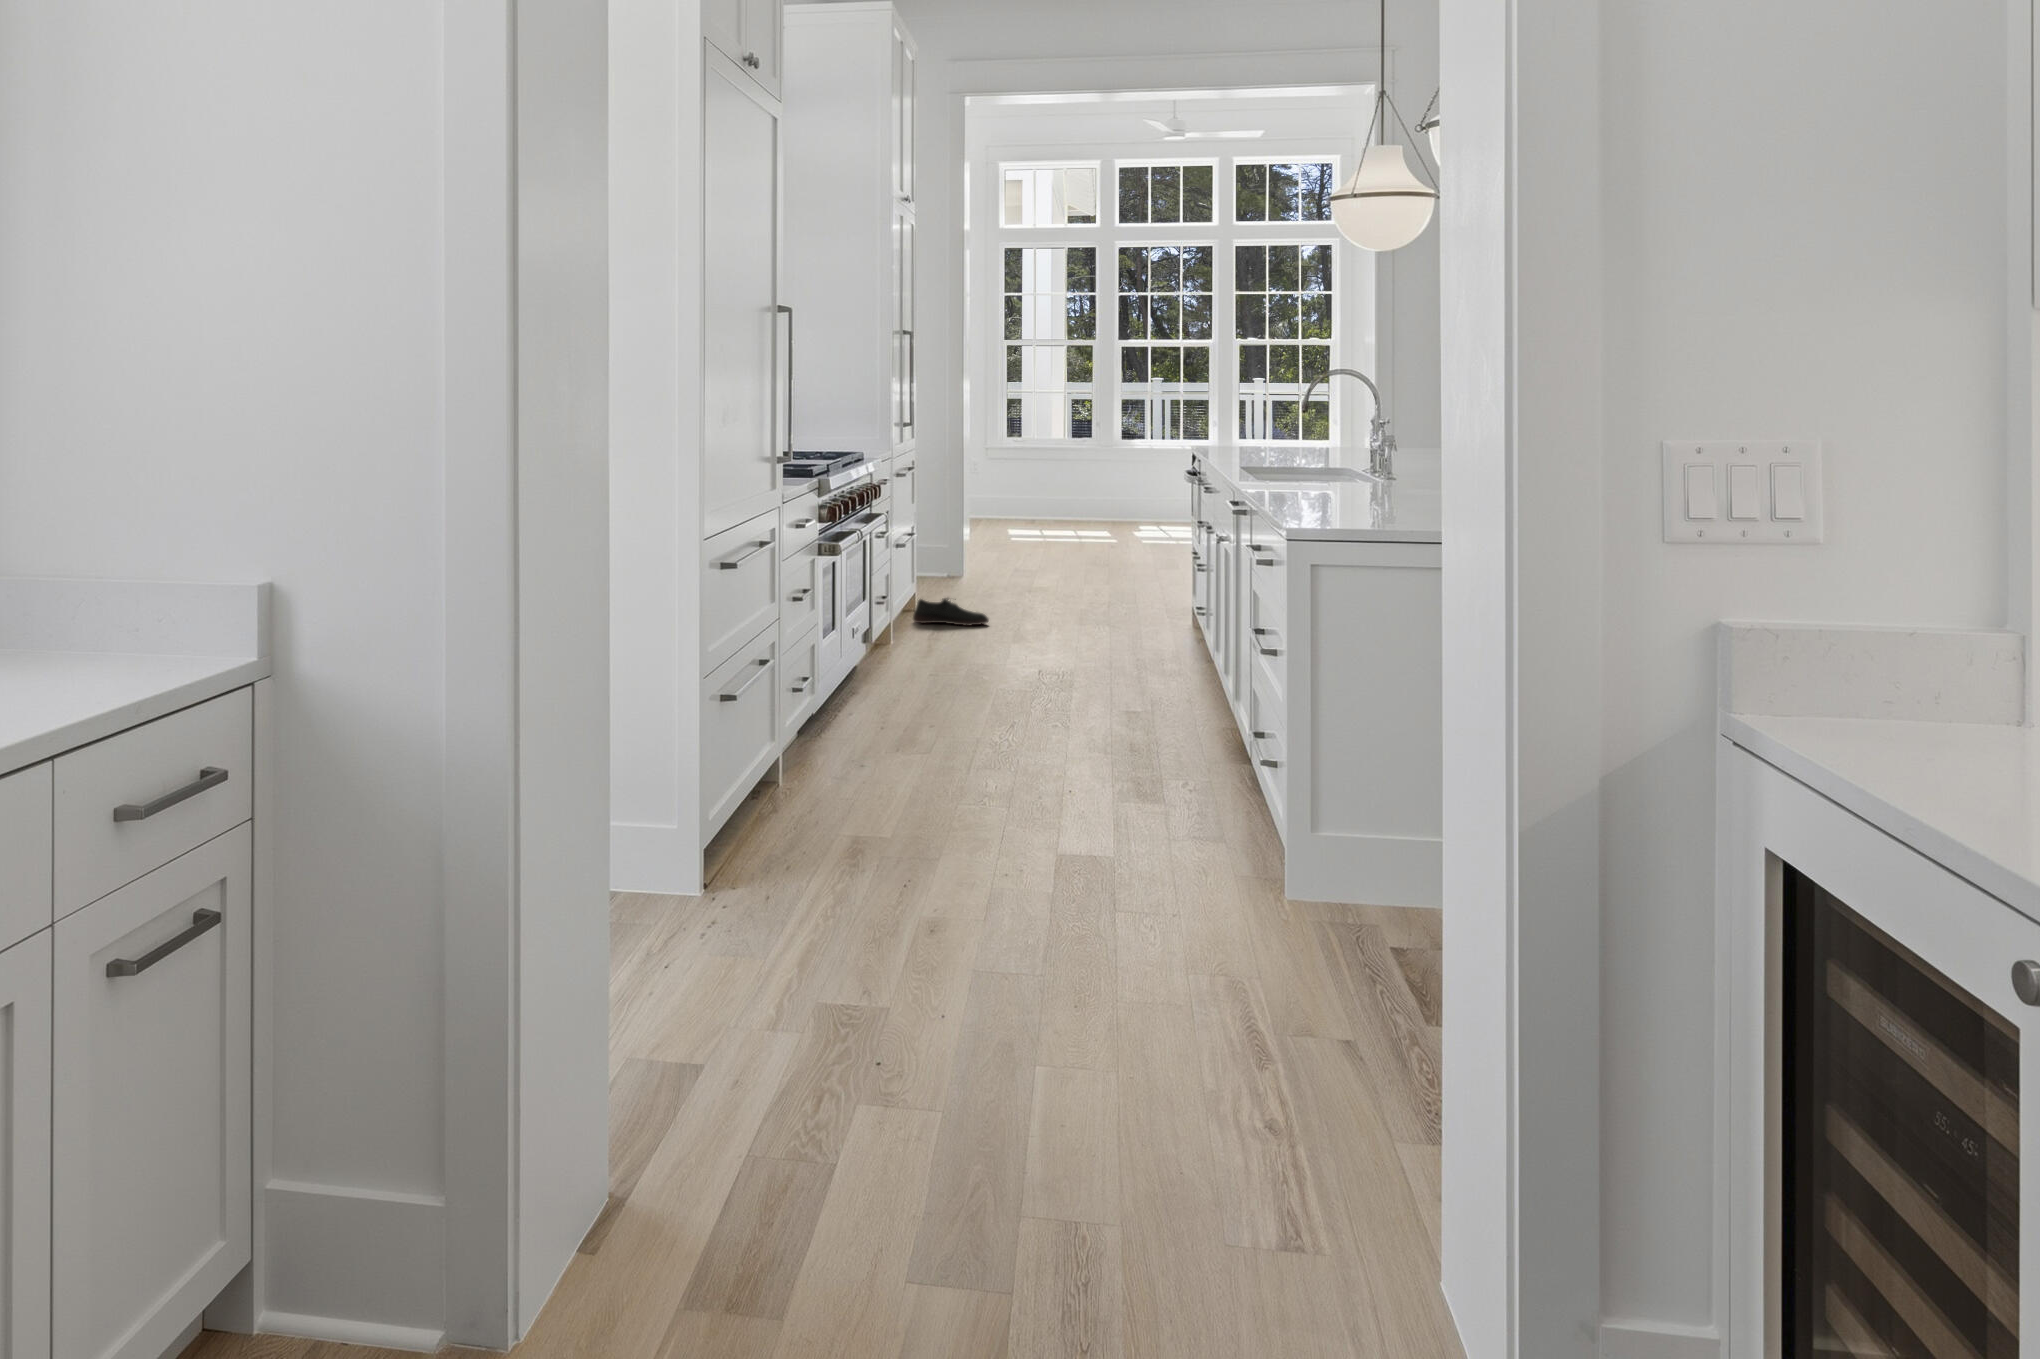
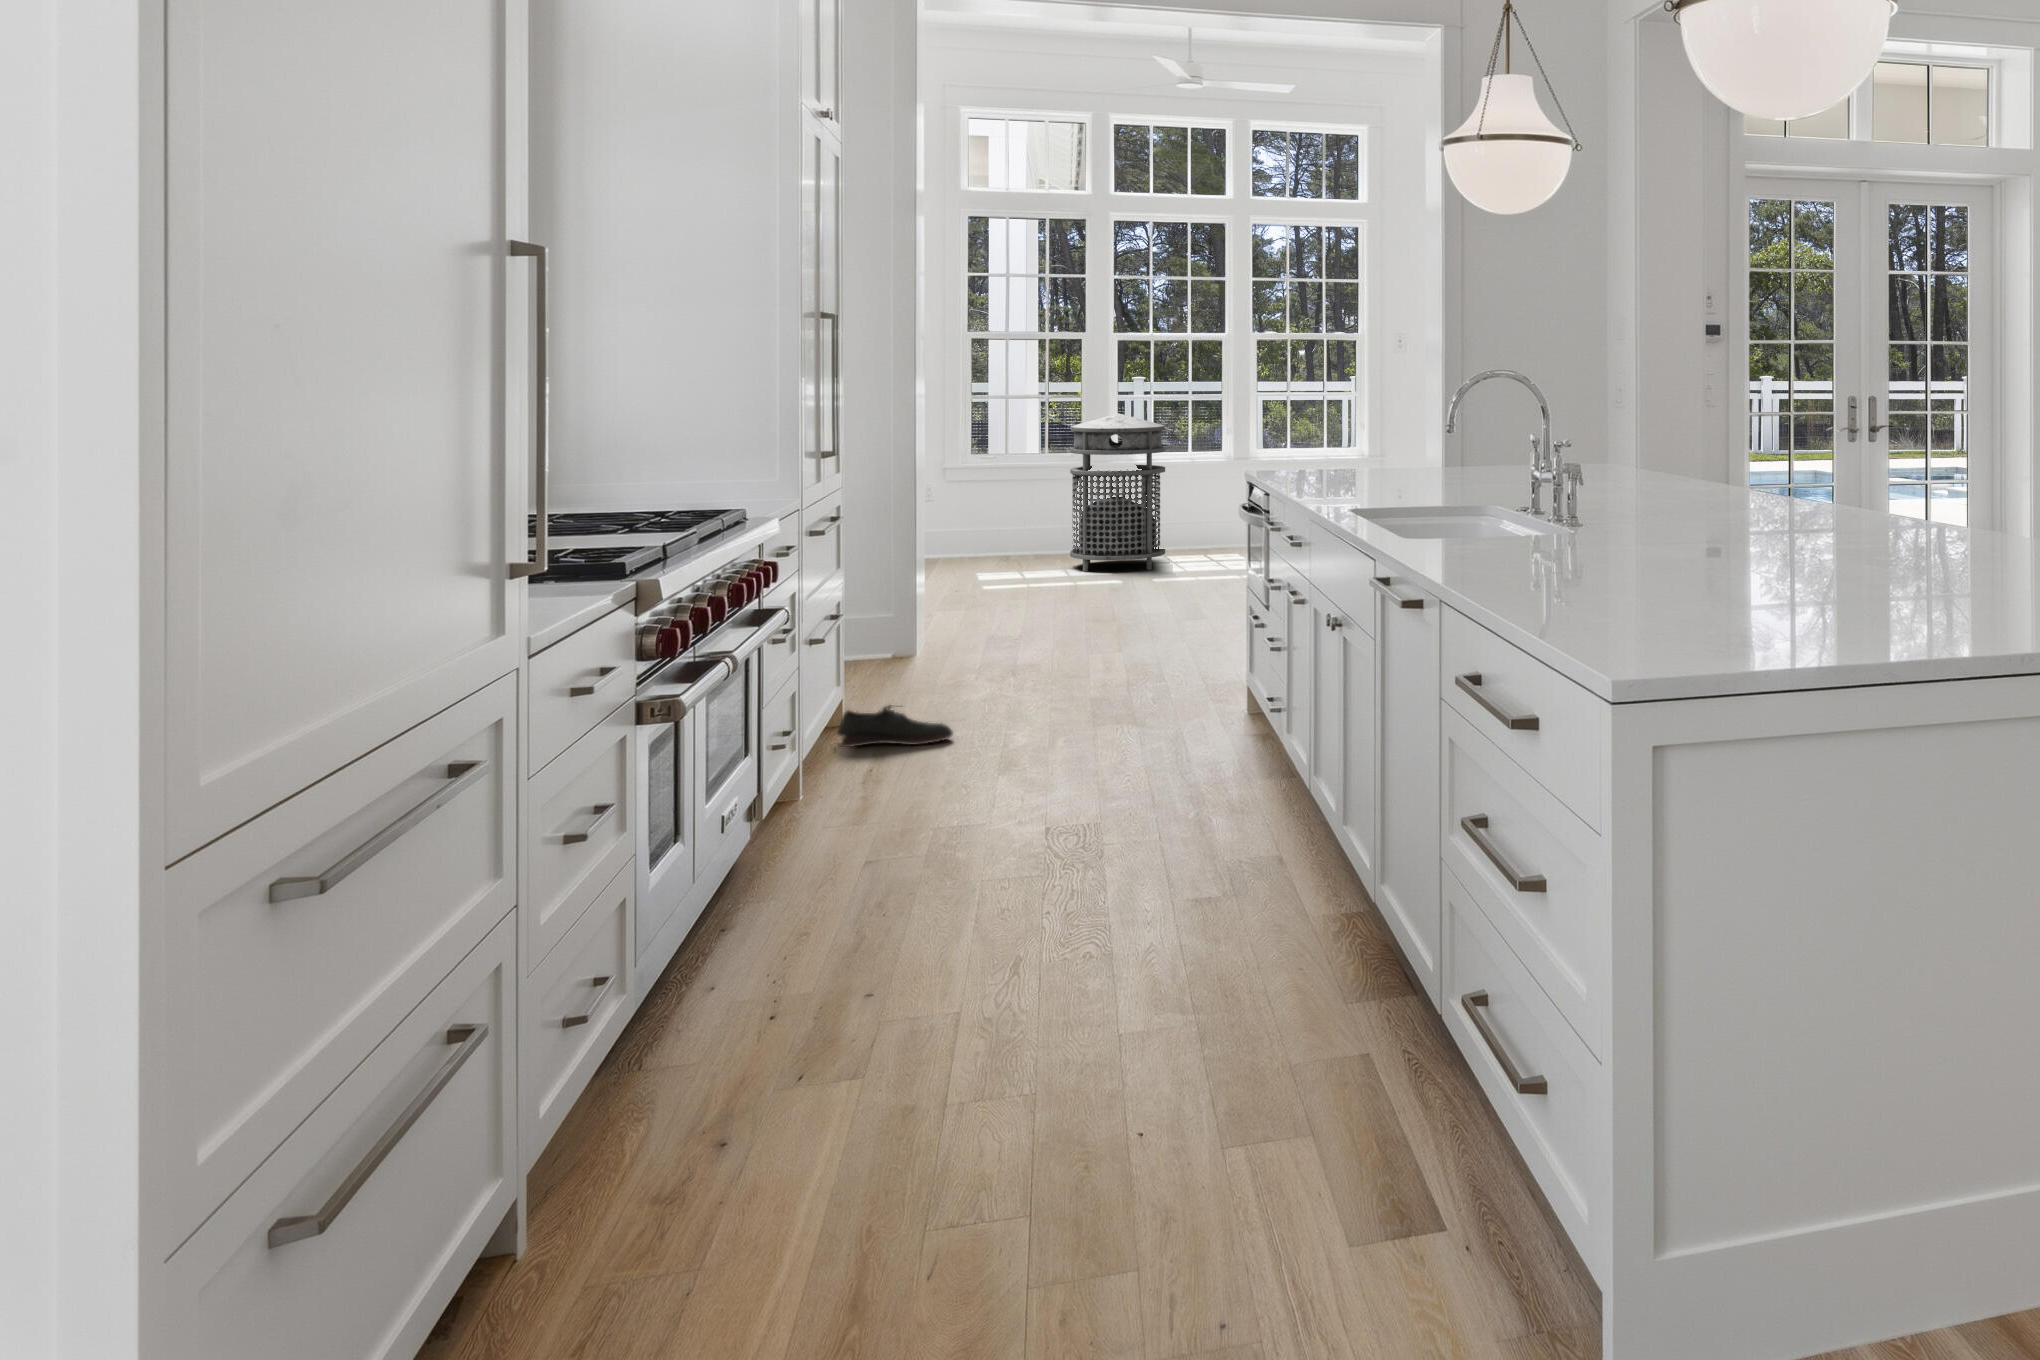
trash can: none [1082,407,1159,536] -> present [1070,413,1165,572]

